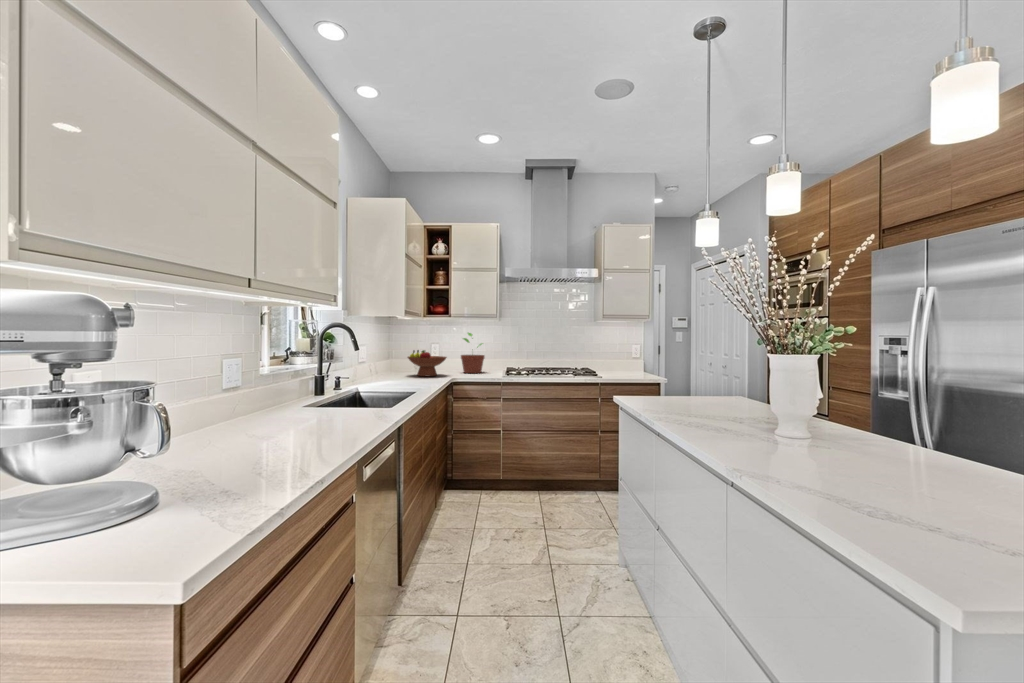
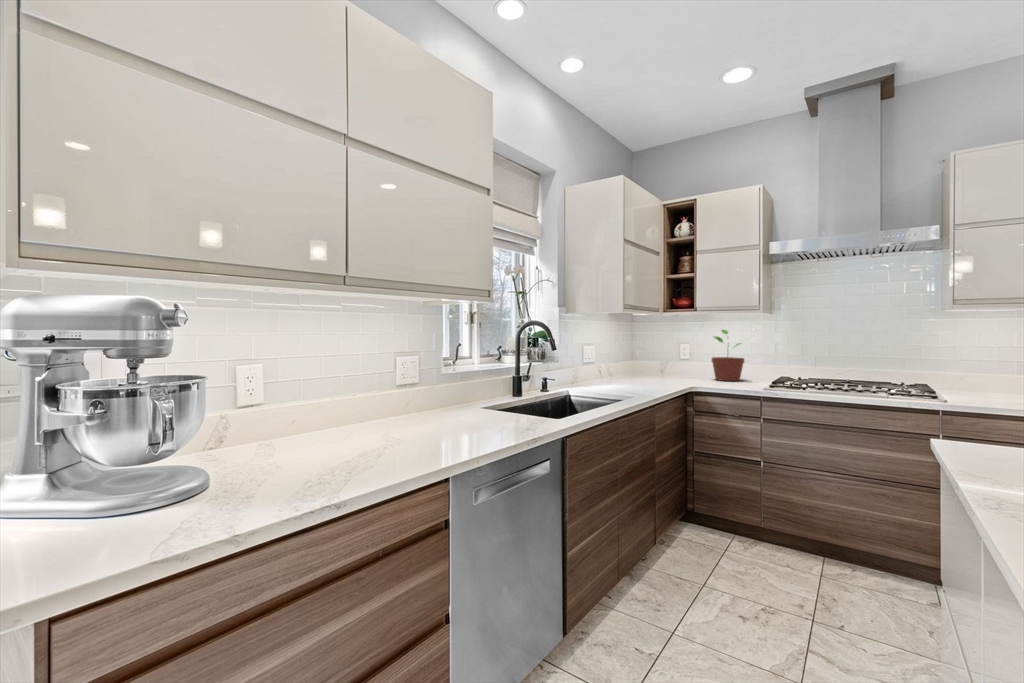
fruit bowl: present [408,350,447,376] -> none [640,350,690,382]

